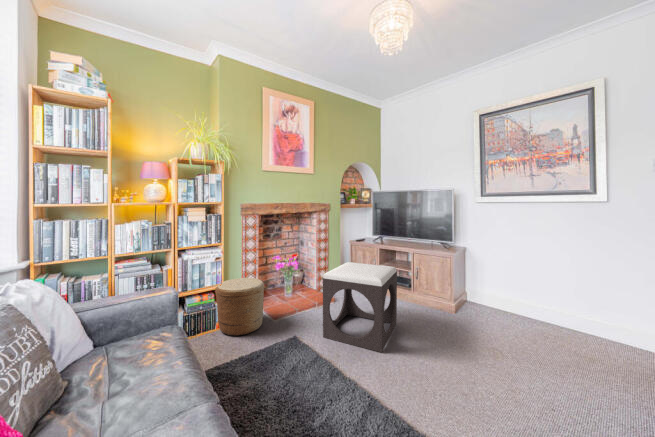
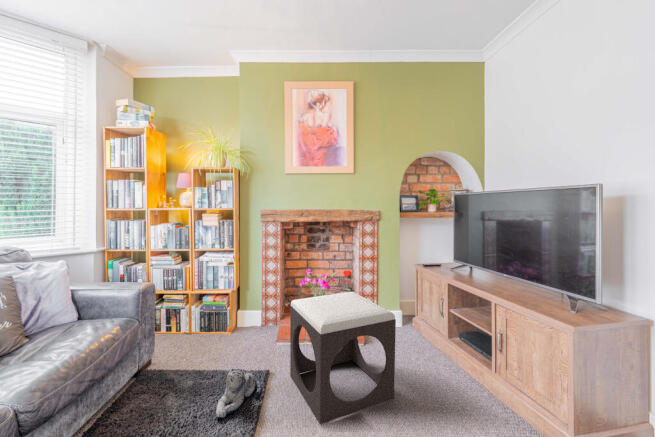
woven basket: present [215,278,264,336] -> none [219,287,268,345]
plush toy: none [294,337,322,381] -> present [216,368,261,418]

